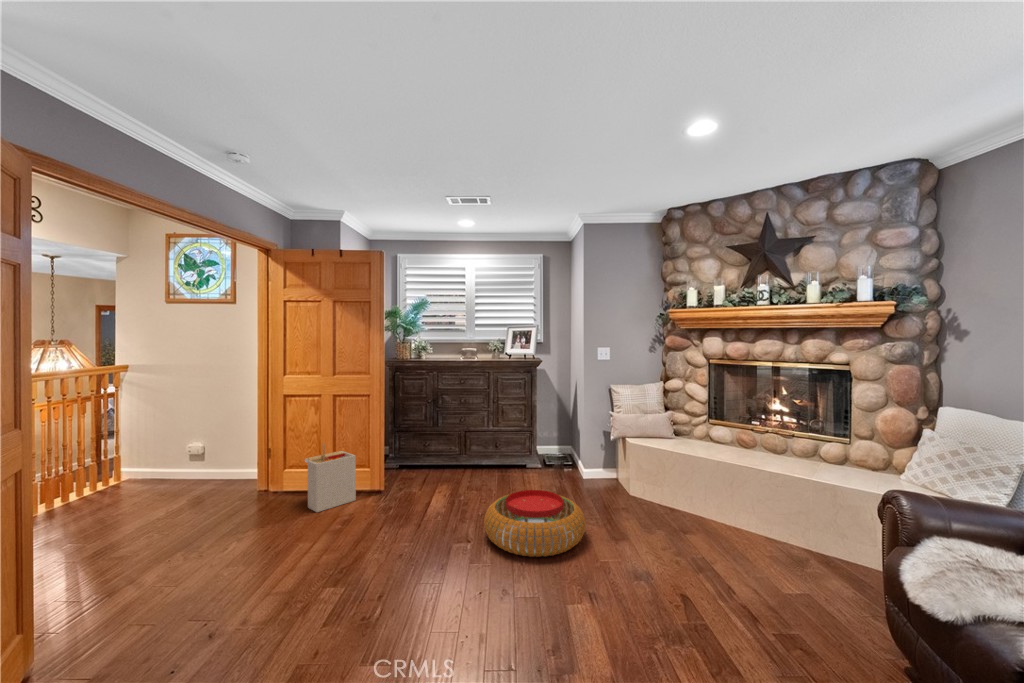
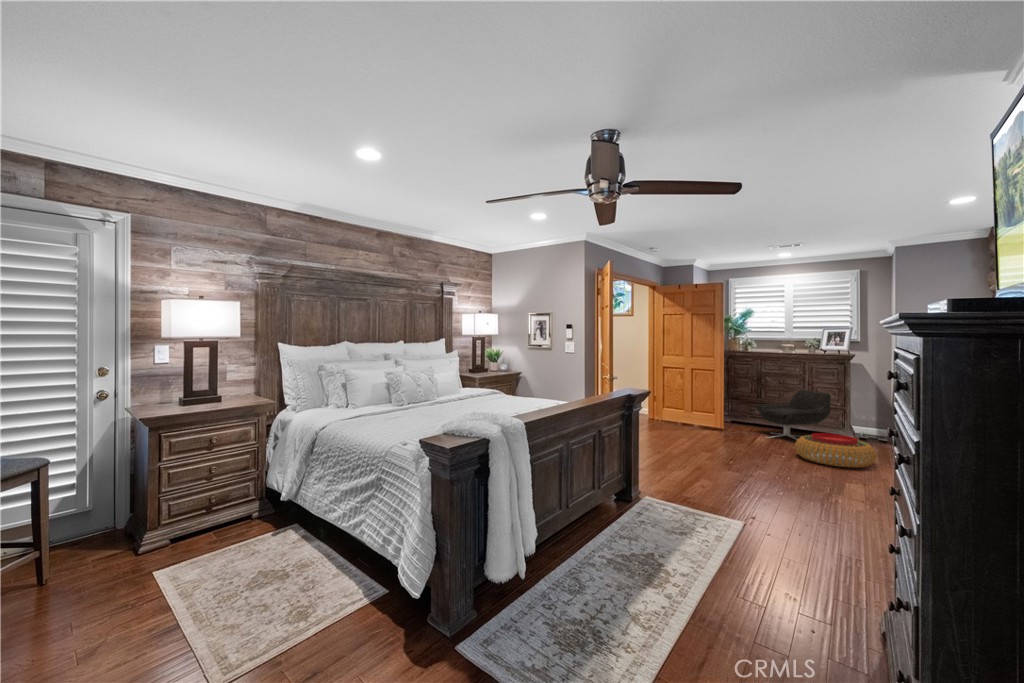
lounge chair: none [431,411,521,496] -> present [756,390,831,440]
storage bin: present [305,443,356,512] -> none [676,395,706,432]

